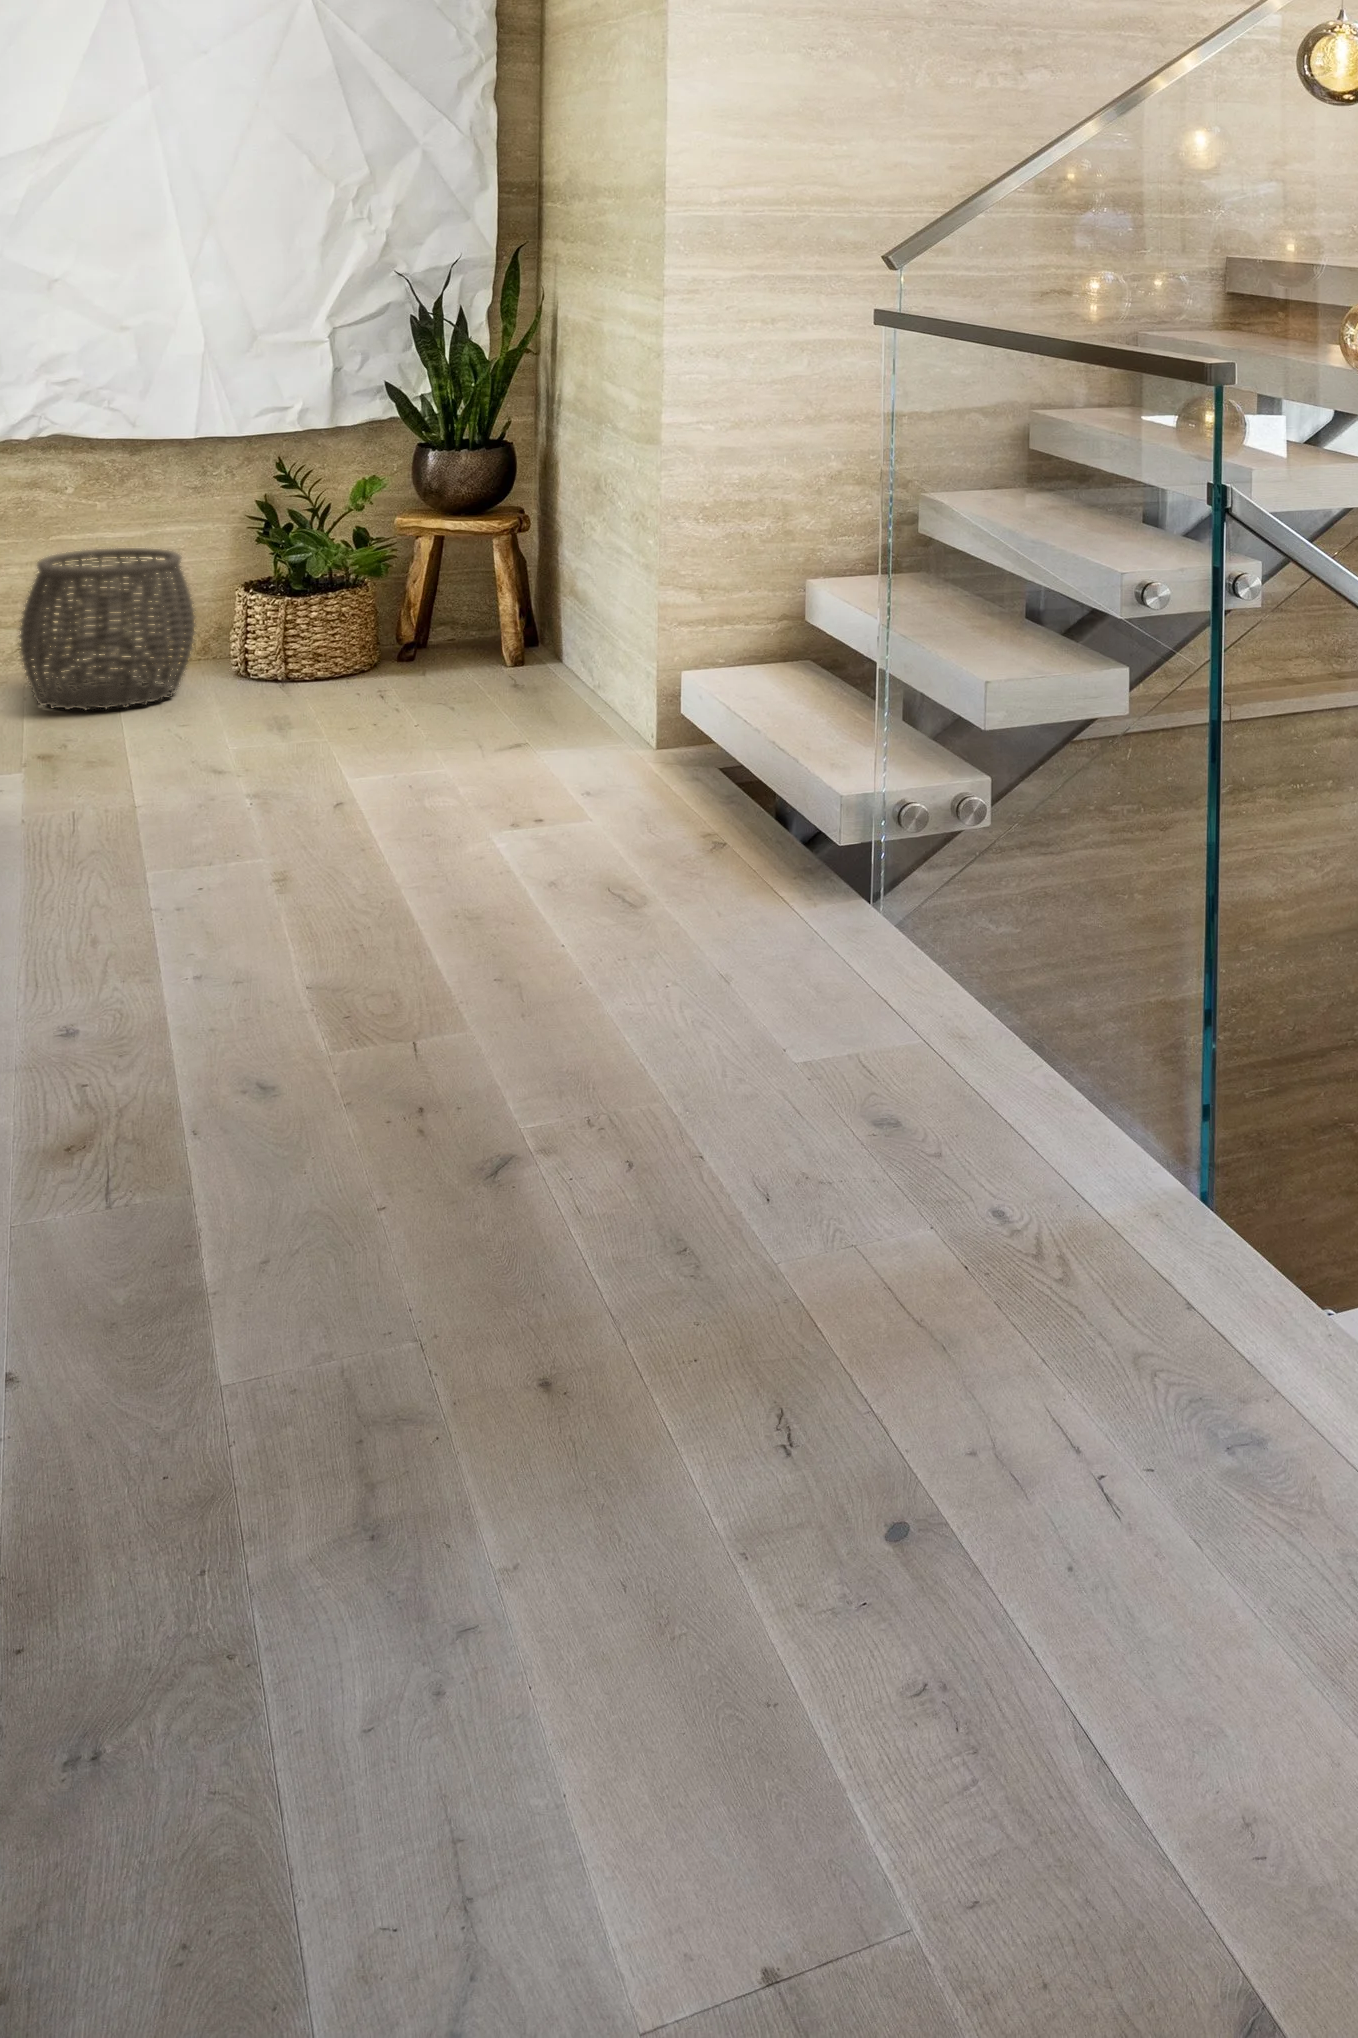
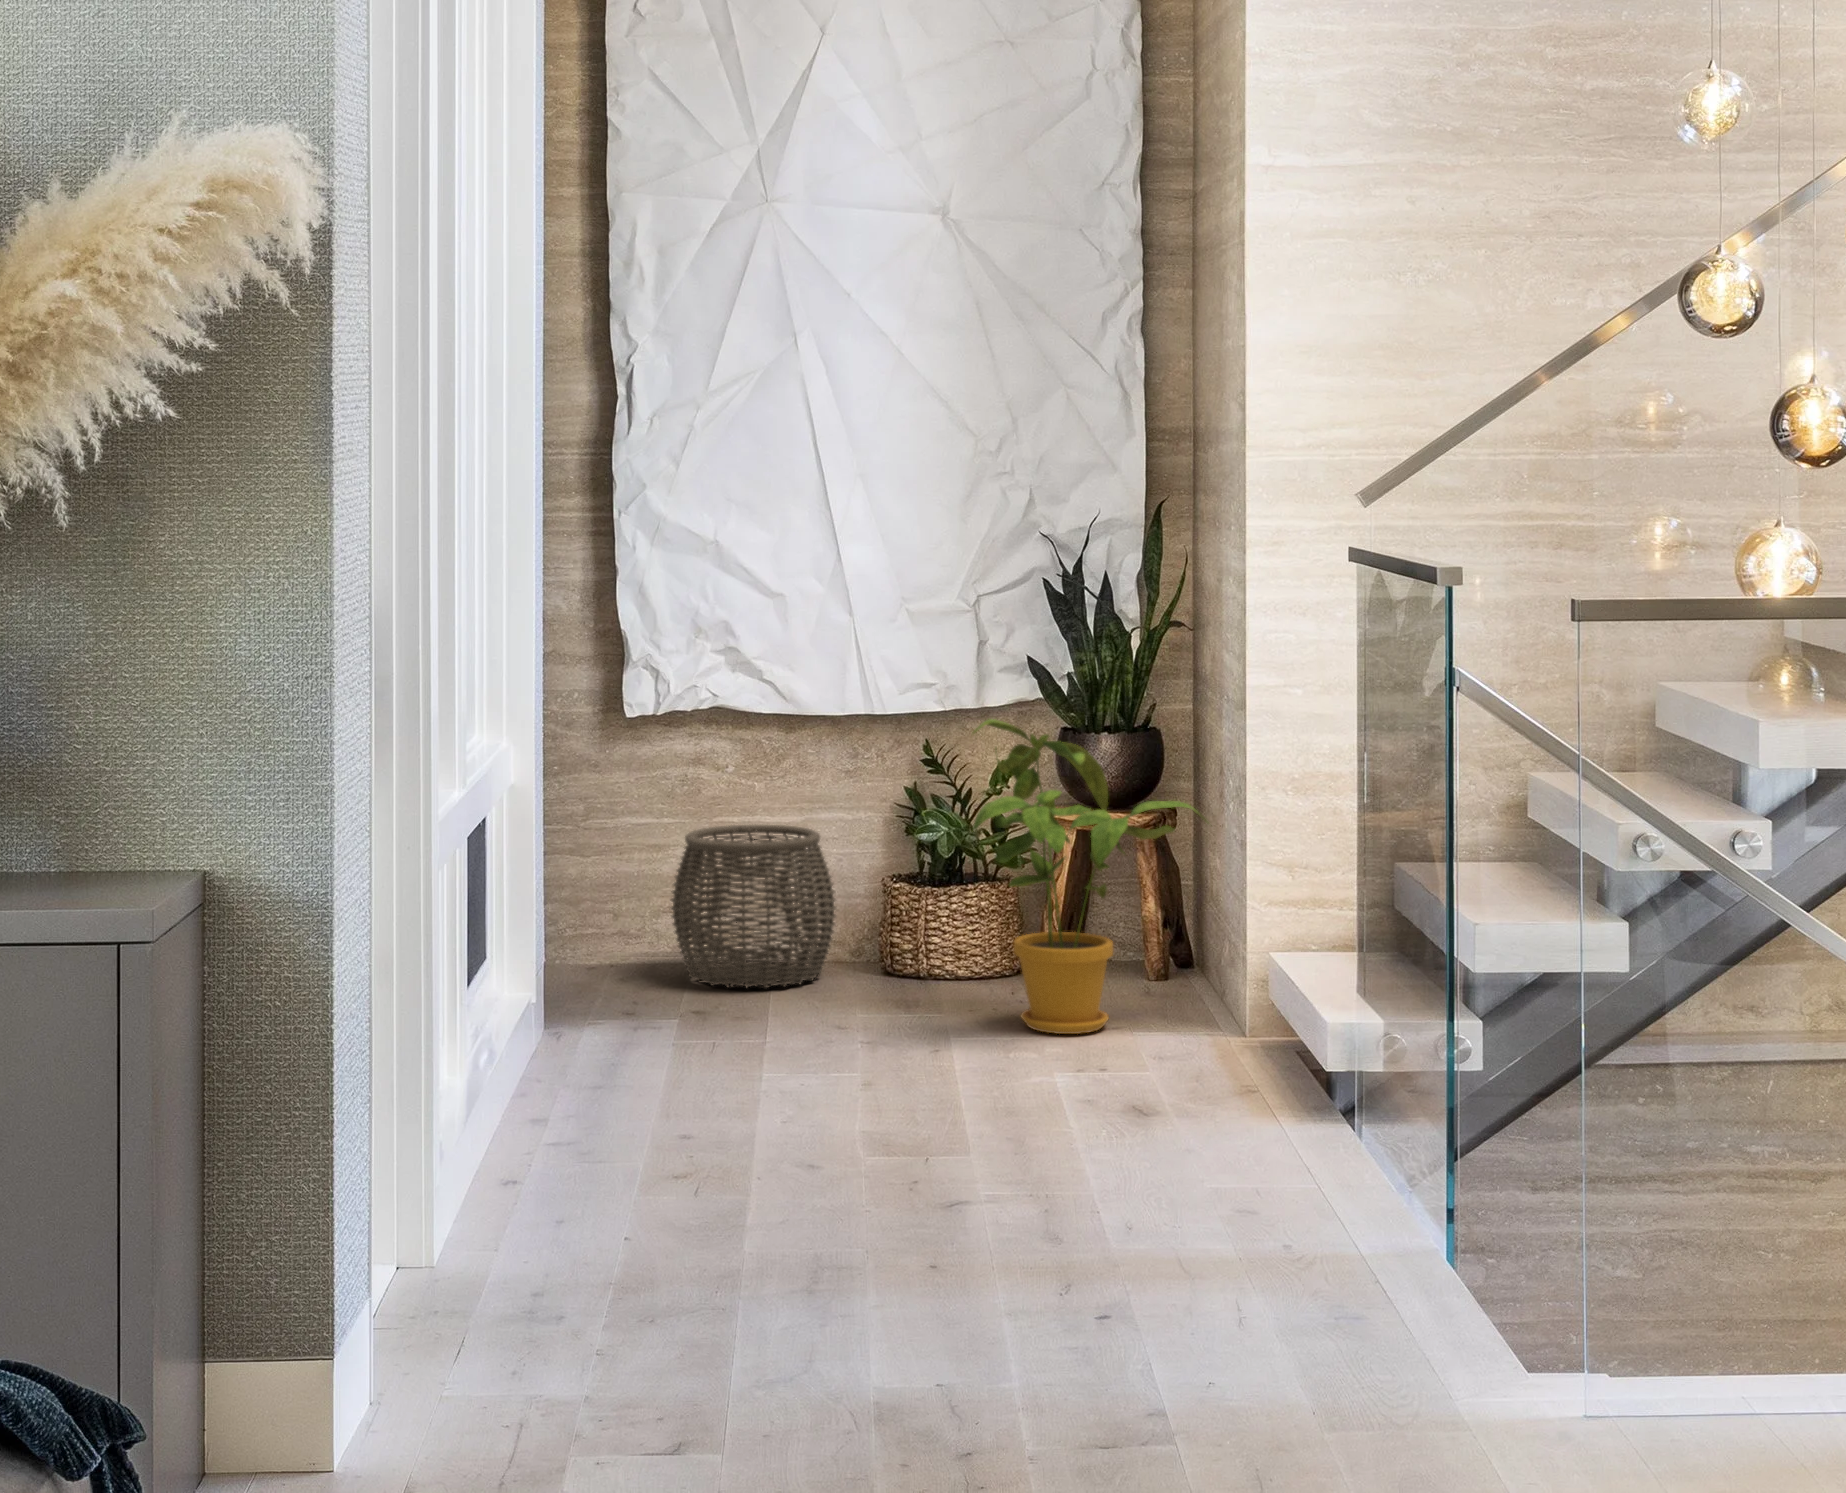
house plant: none [353,441,574,723] -> present [973,719,1208,1034]

